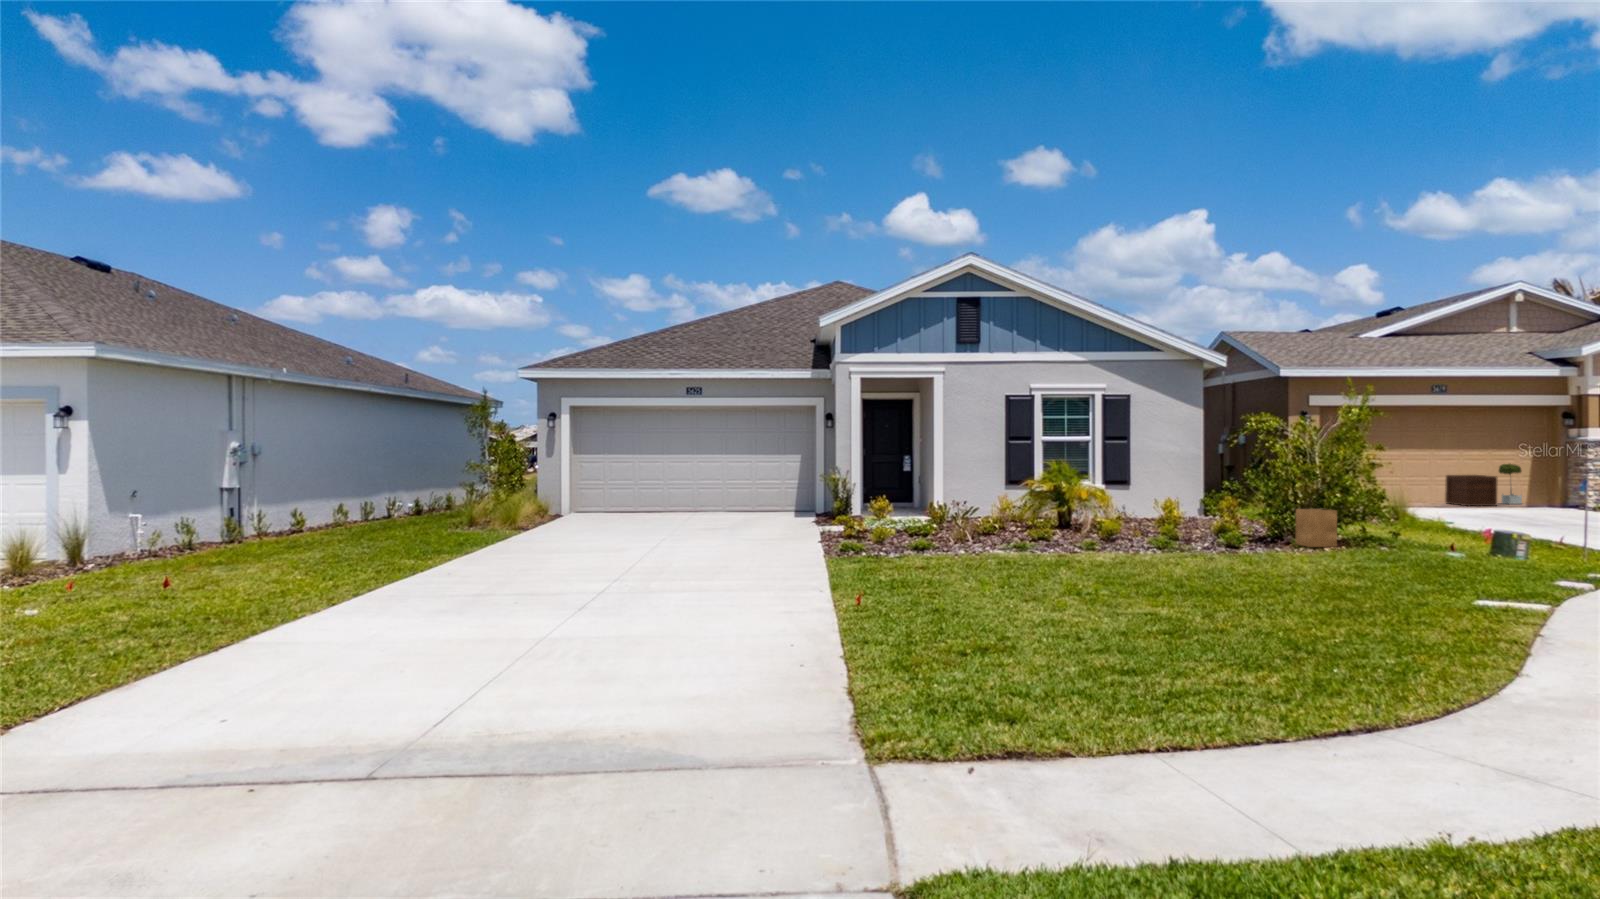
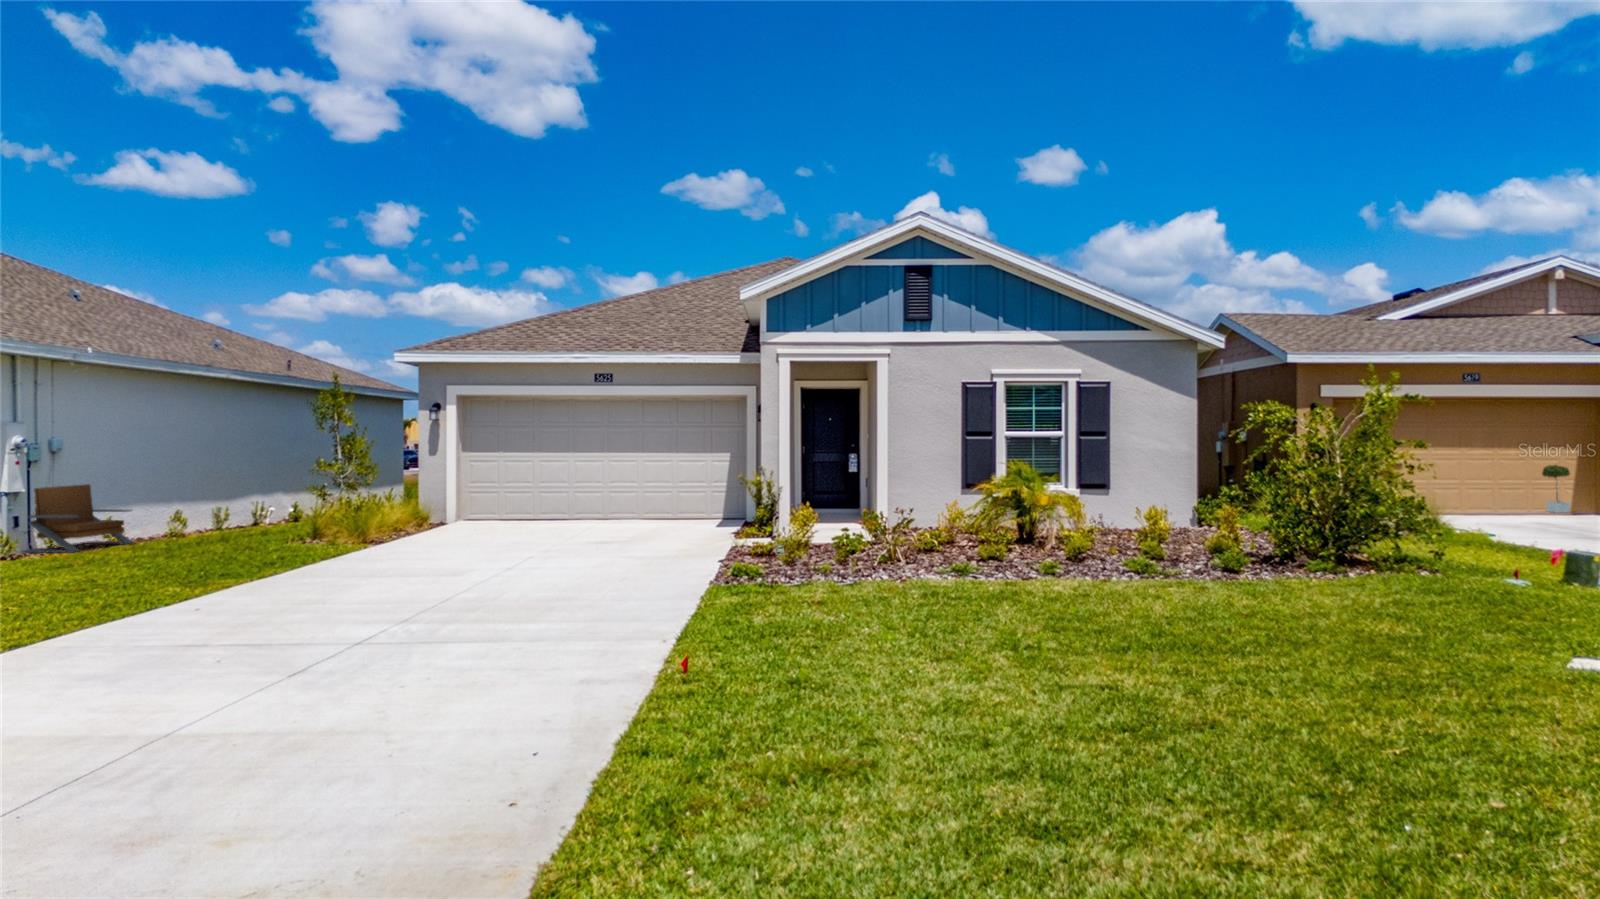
wooden crate: present [1445,475,1497,506] -> none [1480,478,1543,515]
lounge chair: none [235,482,318,538] -> present [22,484,133,553]
cardboard box: present [1296,509,1337,547] -> none [1311,521,1365,571]

